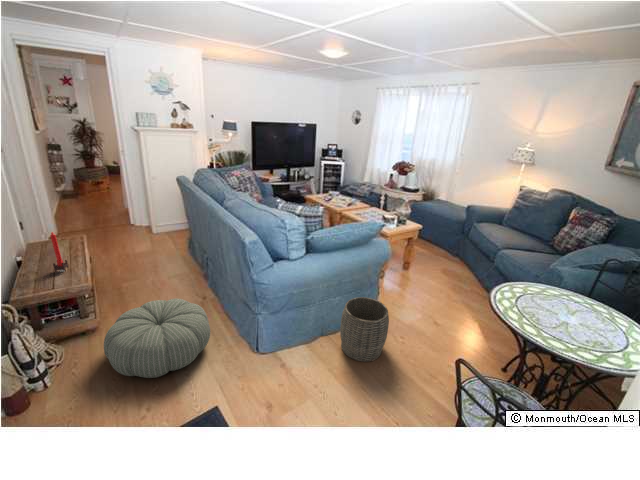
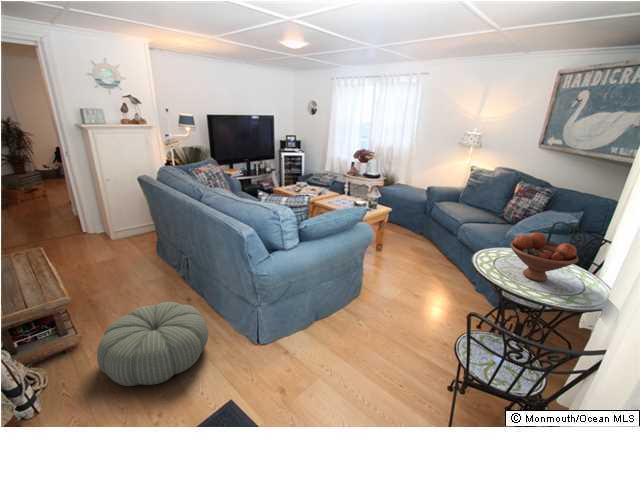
candle: present [50,232,68,272] -> none [14,245,38,288]
fruit bowl: none [535,269,619,328] -> present [510,232,579,281]
woven basket: present [340,297,389,362] -> none [335,279,381,339]

